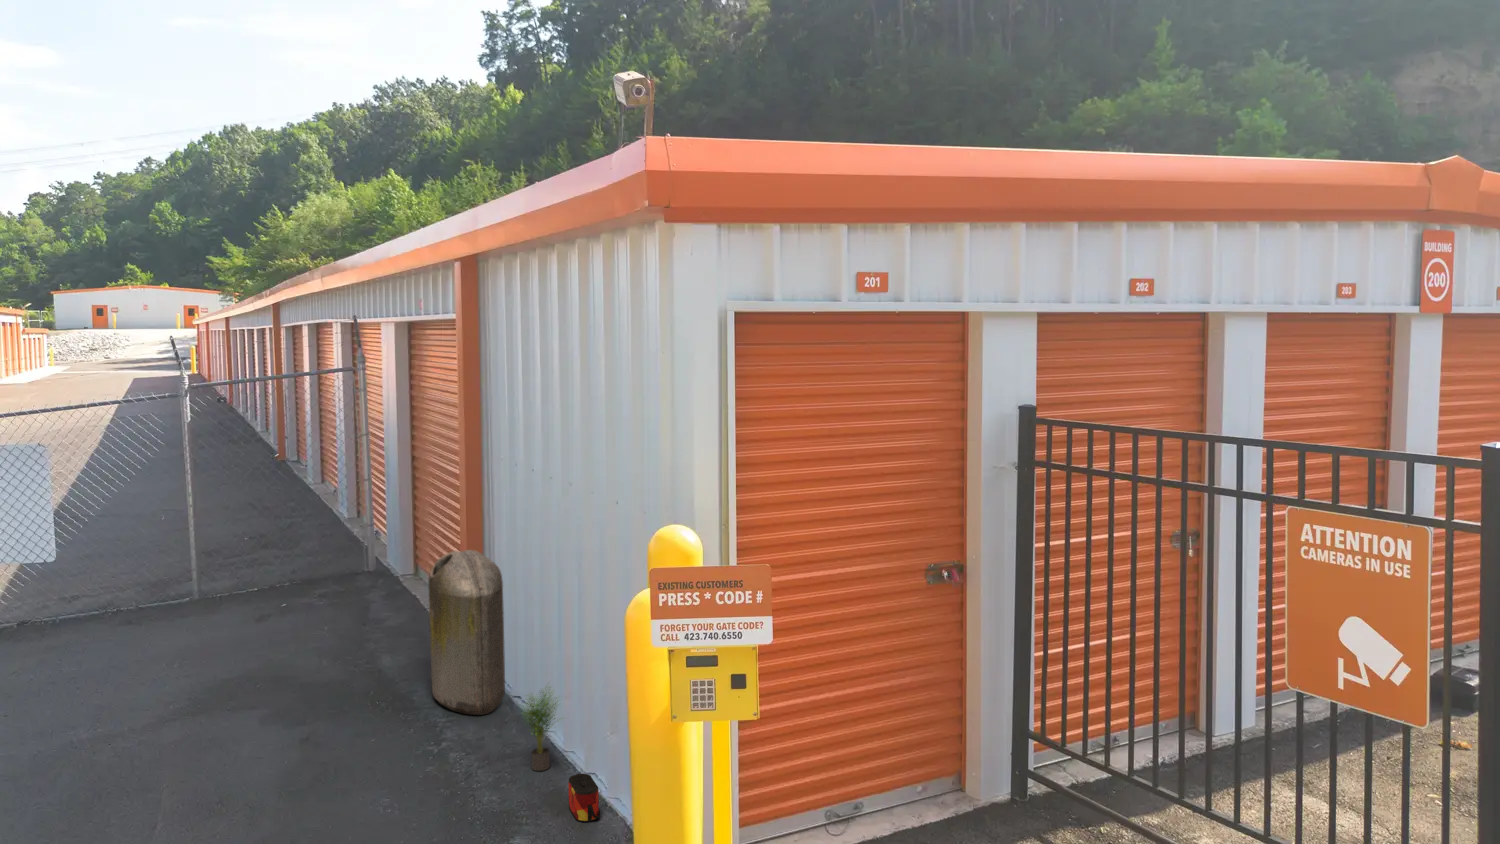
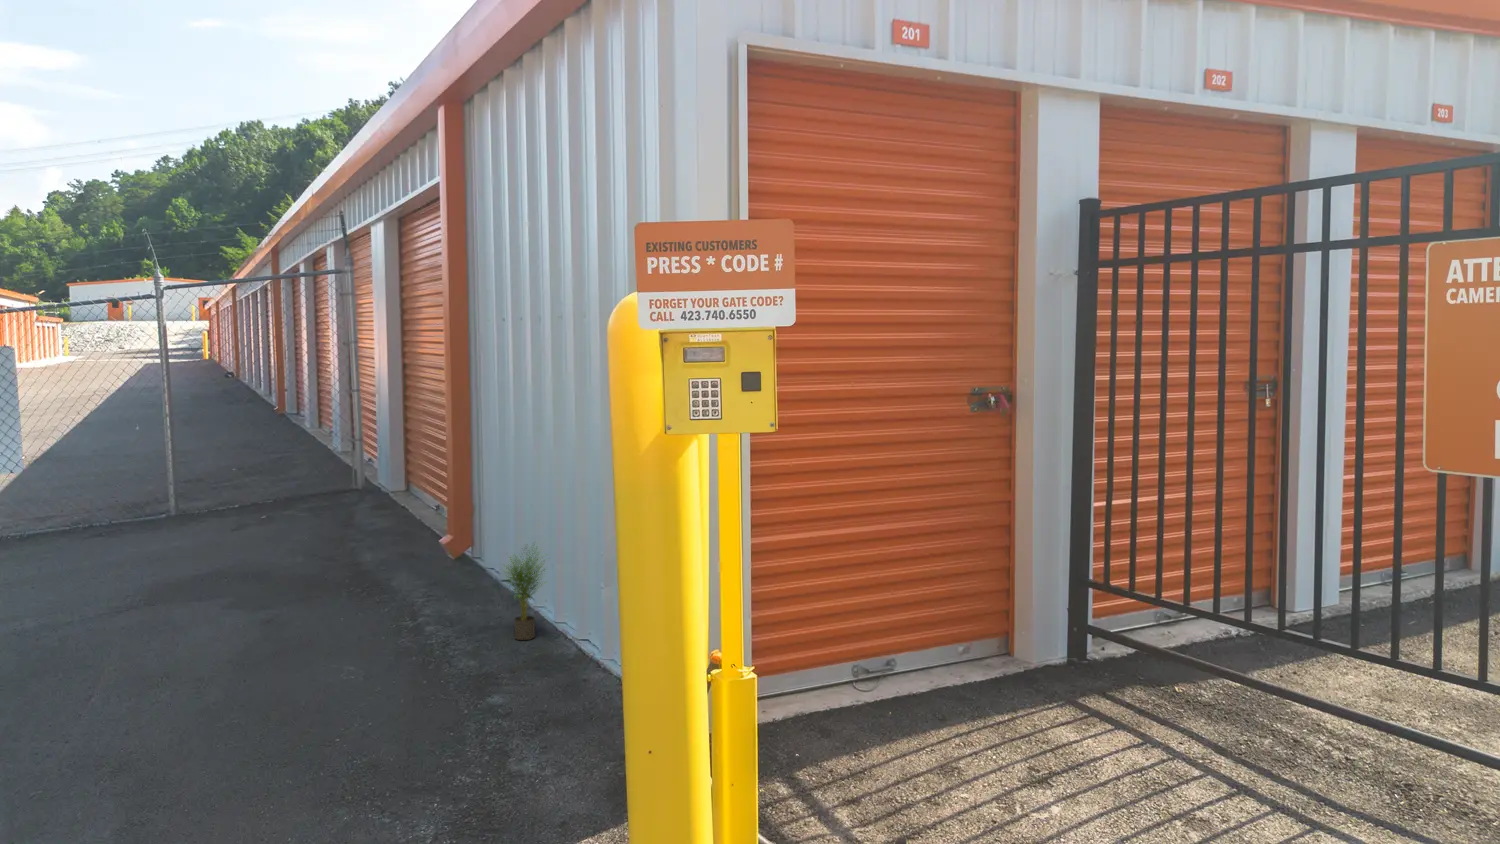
trash can: present [428,550,505,715] -> none [408,419,491,596]
bag: present [569,774,600,822] -> none [553,633,588,682]

